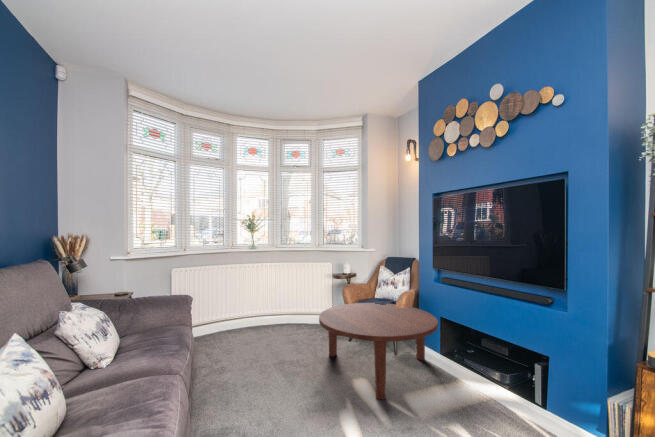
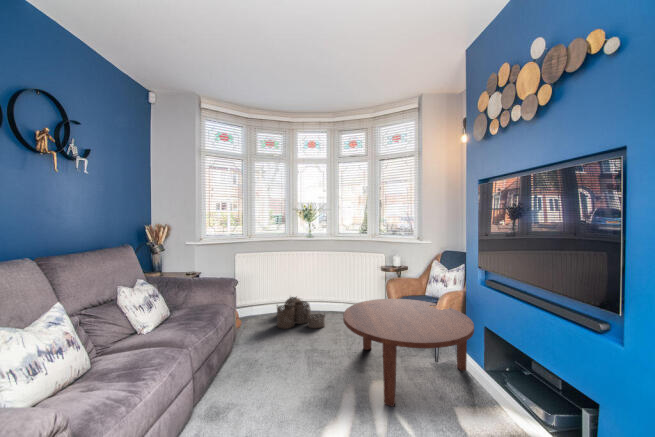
woven basket: none [224,313,278,349] -> present [277,297,325,329]

